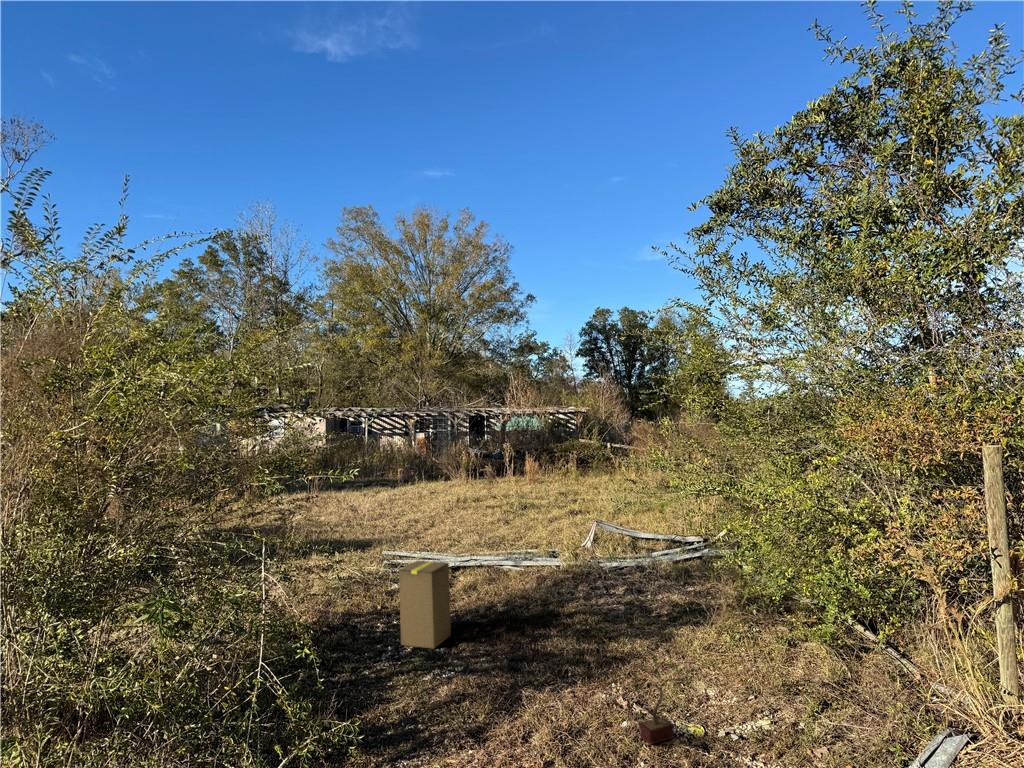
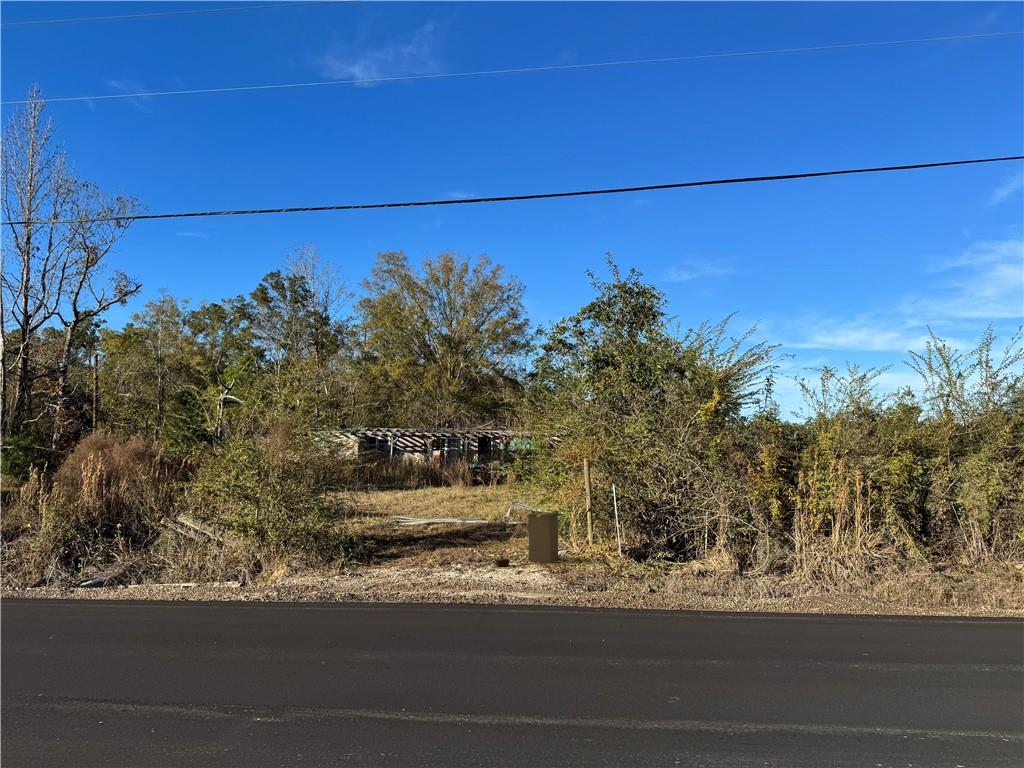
cardboard box: present [399,561,451,649] -> present [528,512,558,563]

